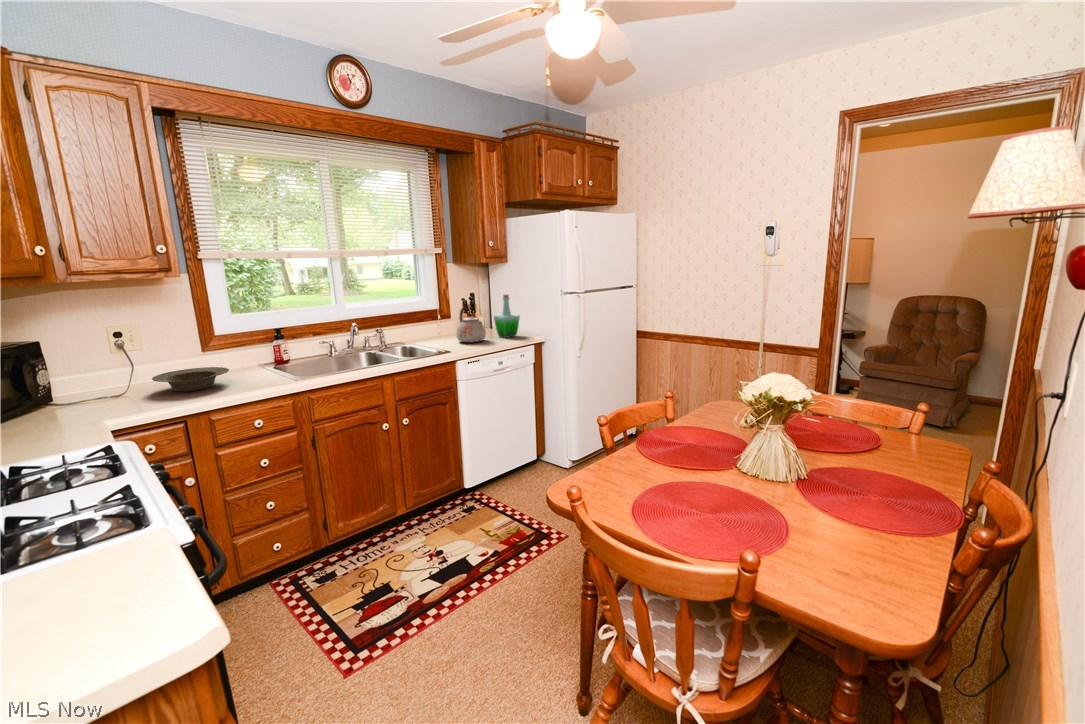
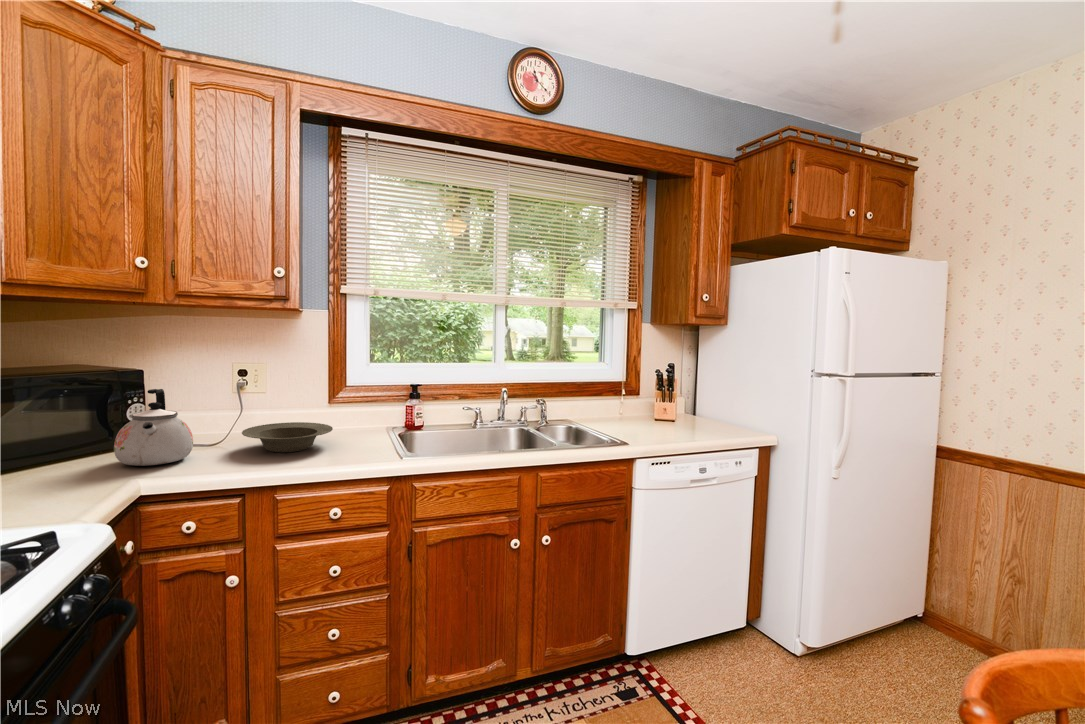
bottle: present [494,295,520,338] -> none [699,369,739,431]
kettle: present [456,307,486,342] -> present [114,389,193,466]

